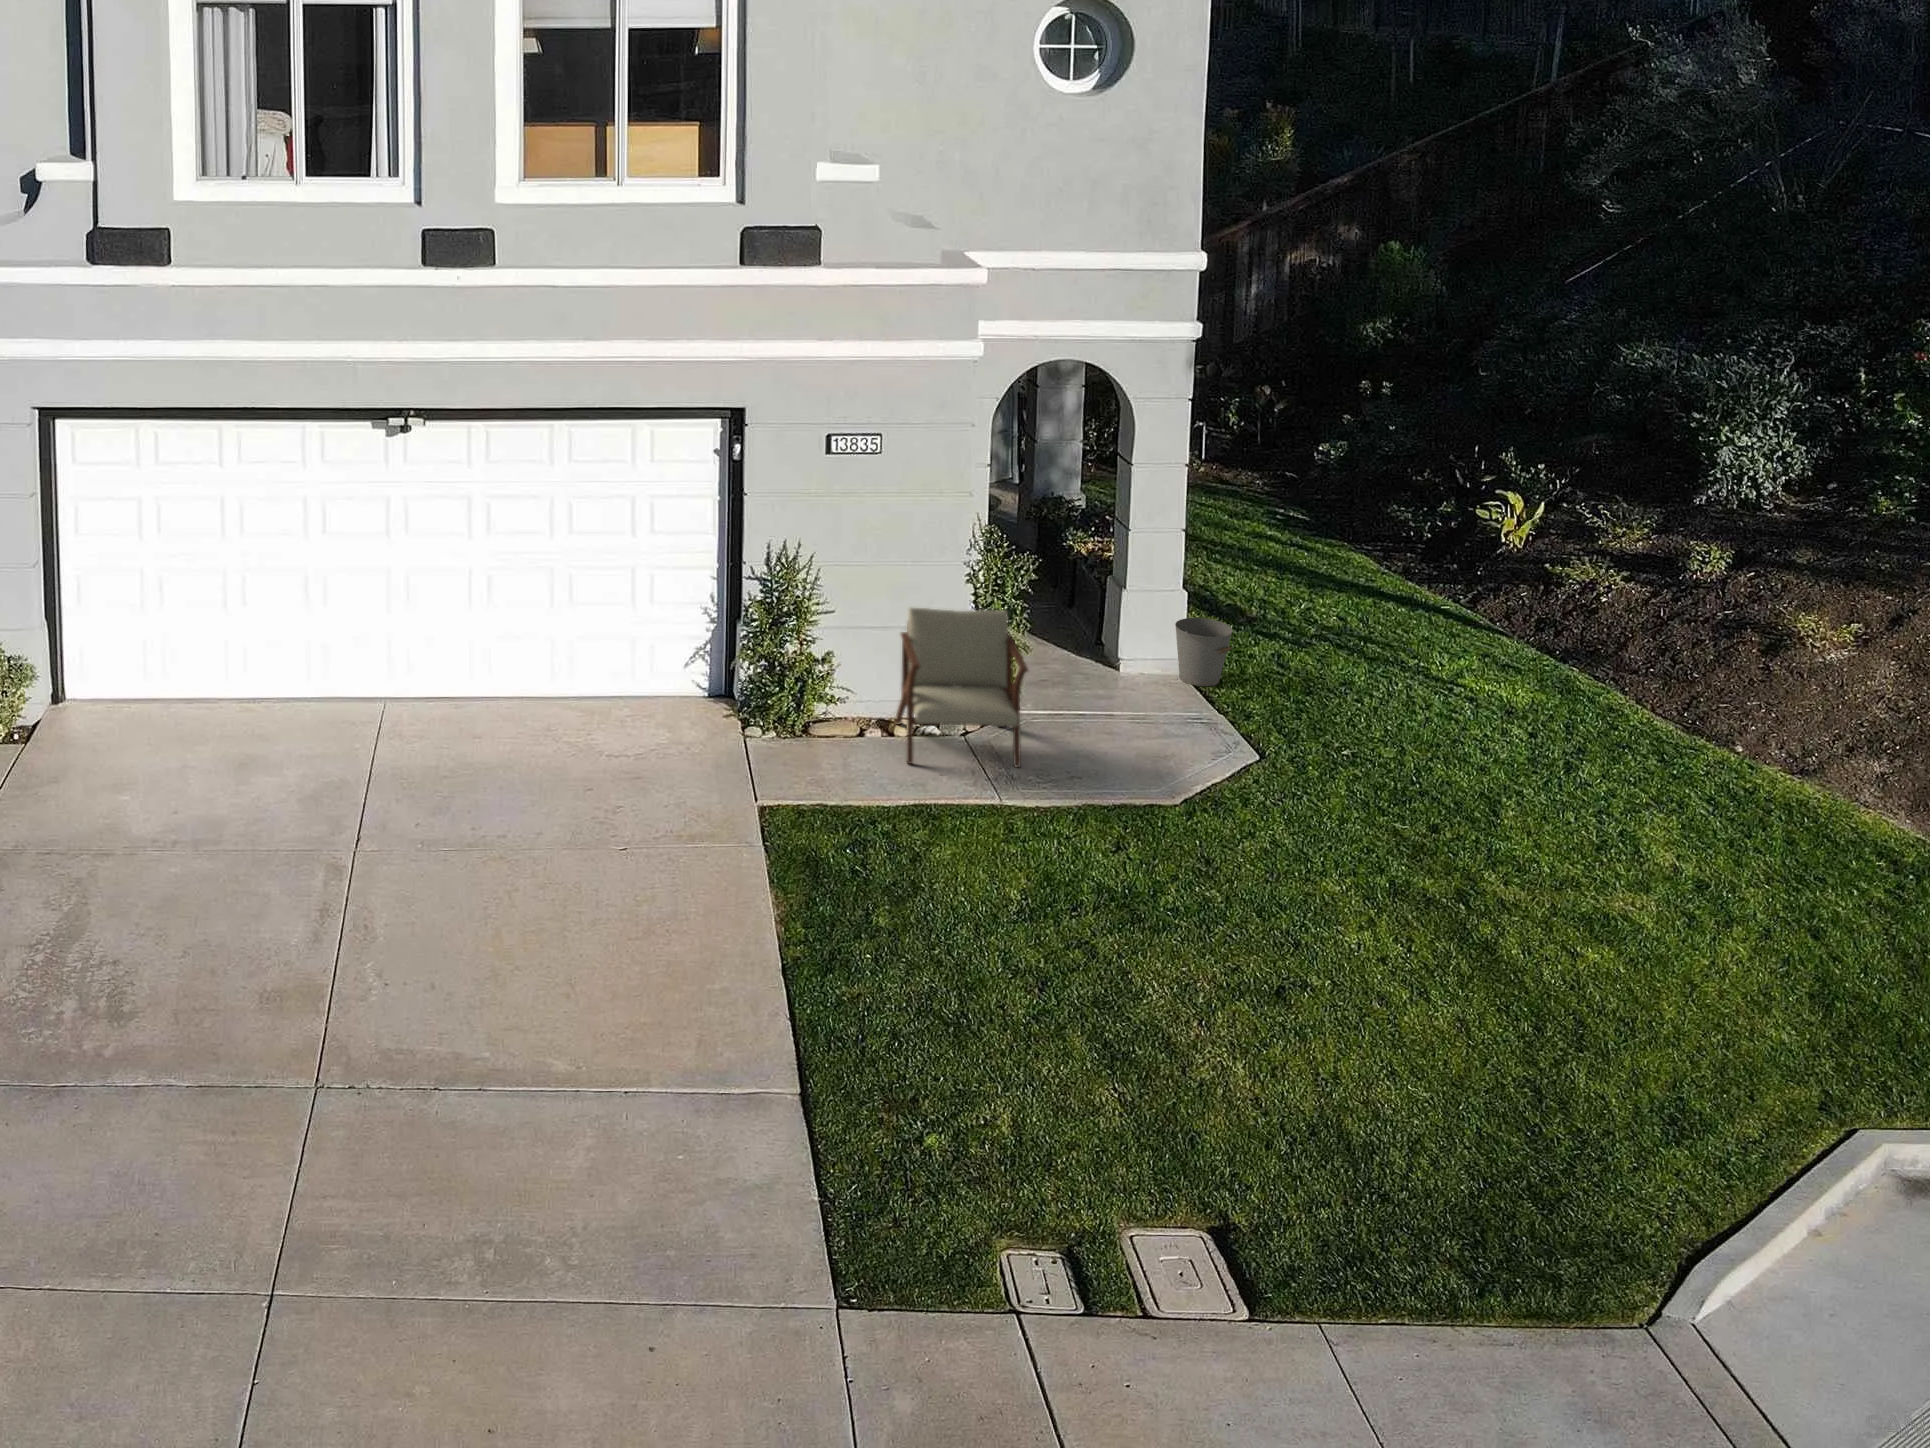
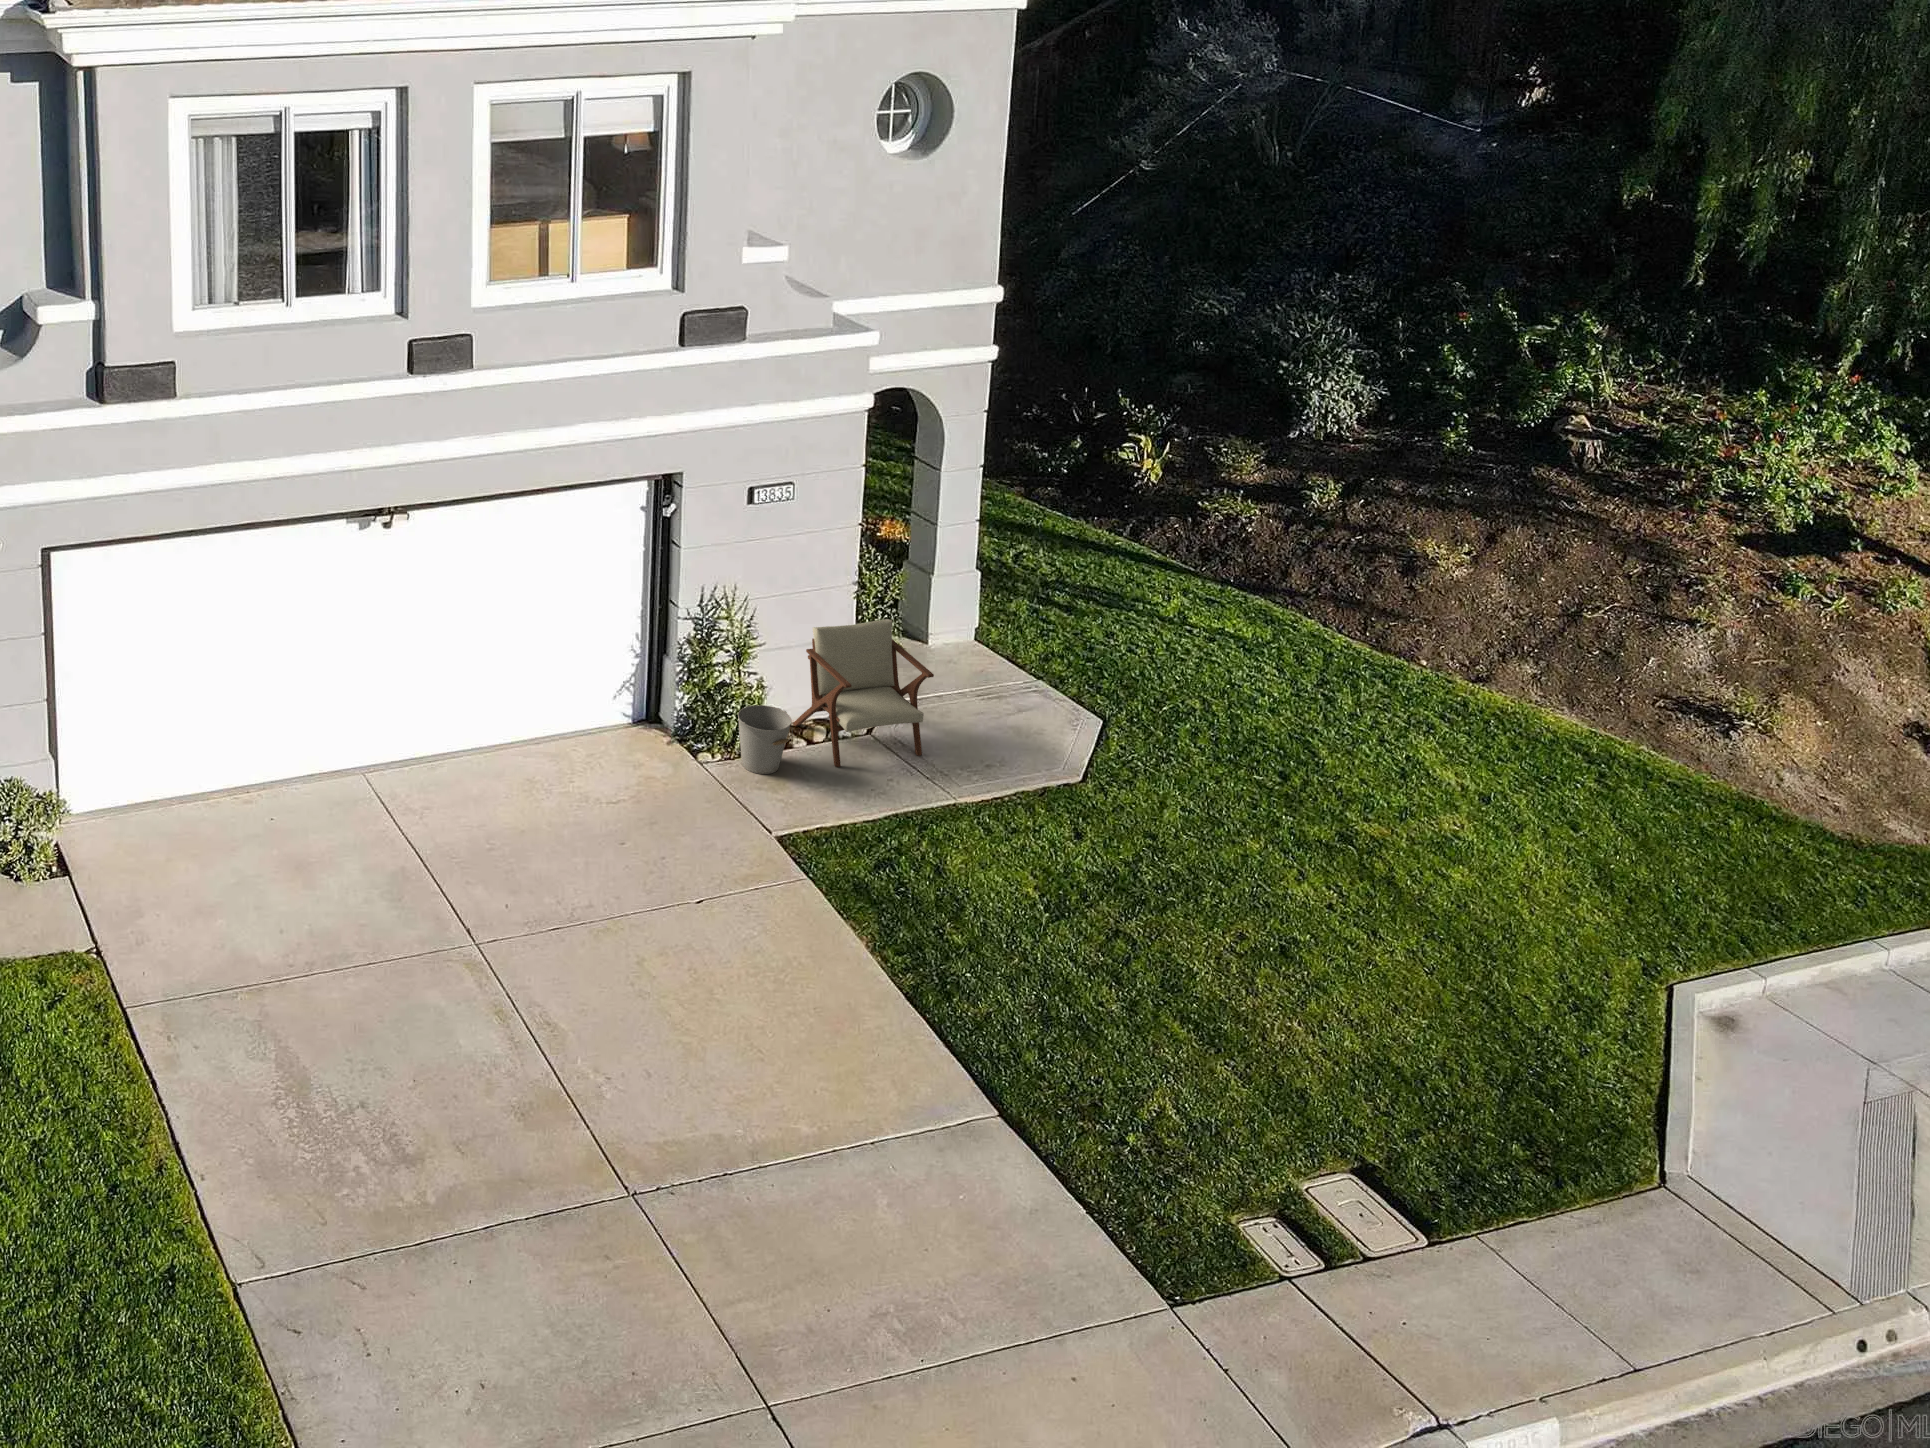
bucket: present [1175,618,1232,686] -> present [738,705,792,774]

